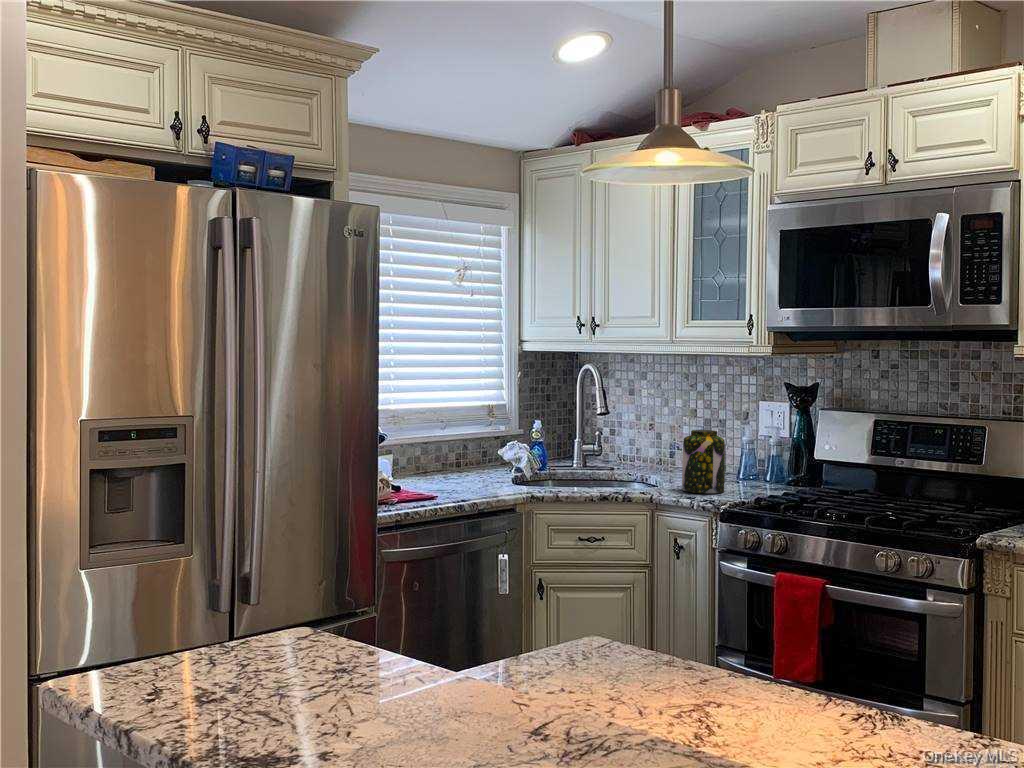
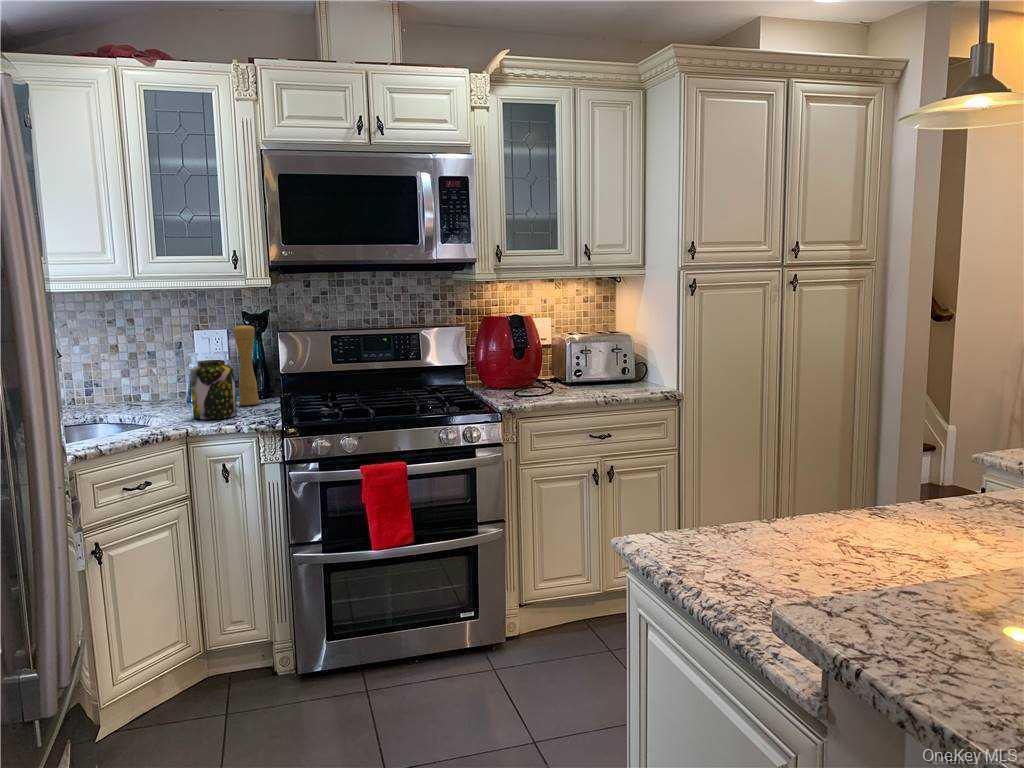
pepper mill: none [754,396,779,489] -> present [233,324,259,405]

